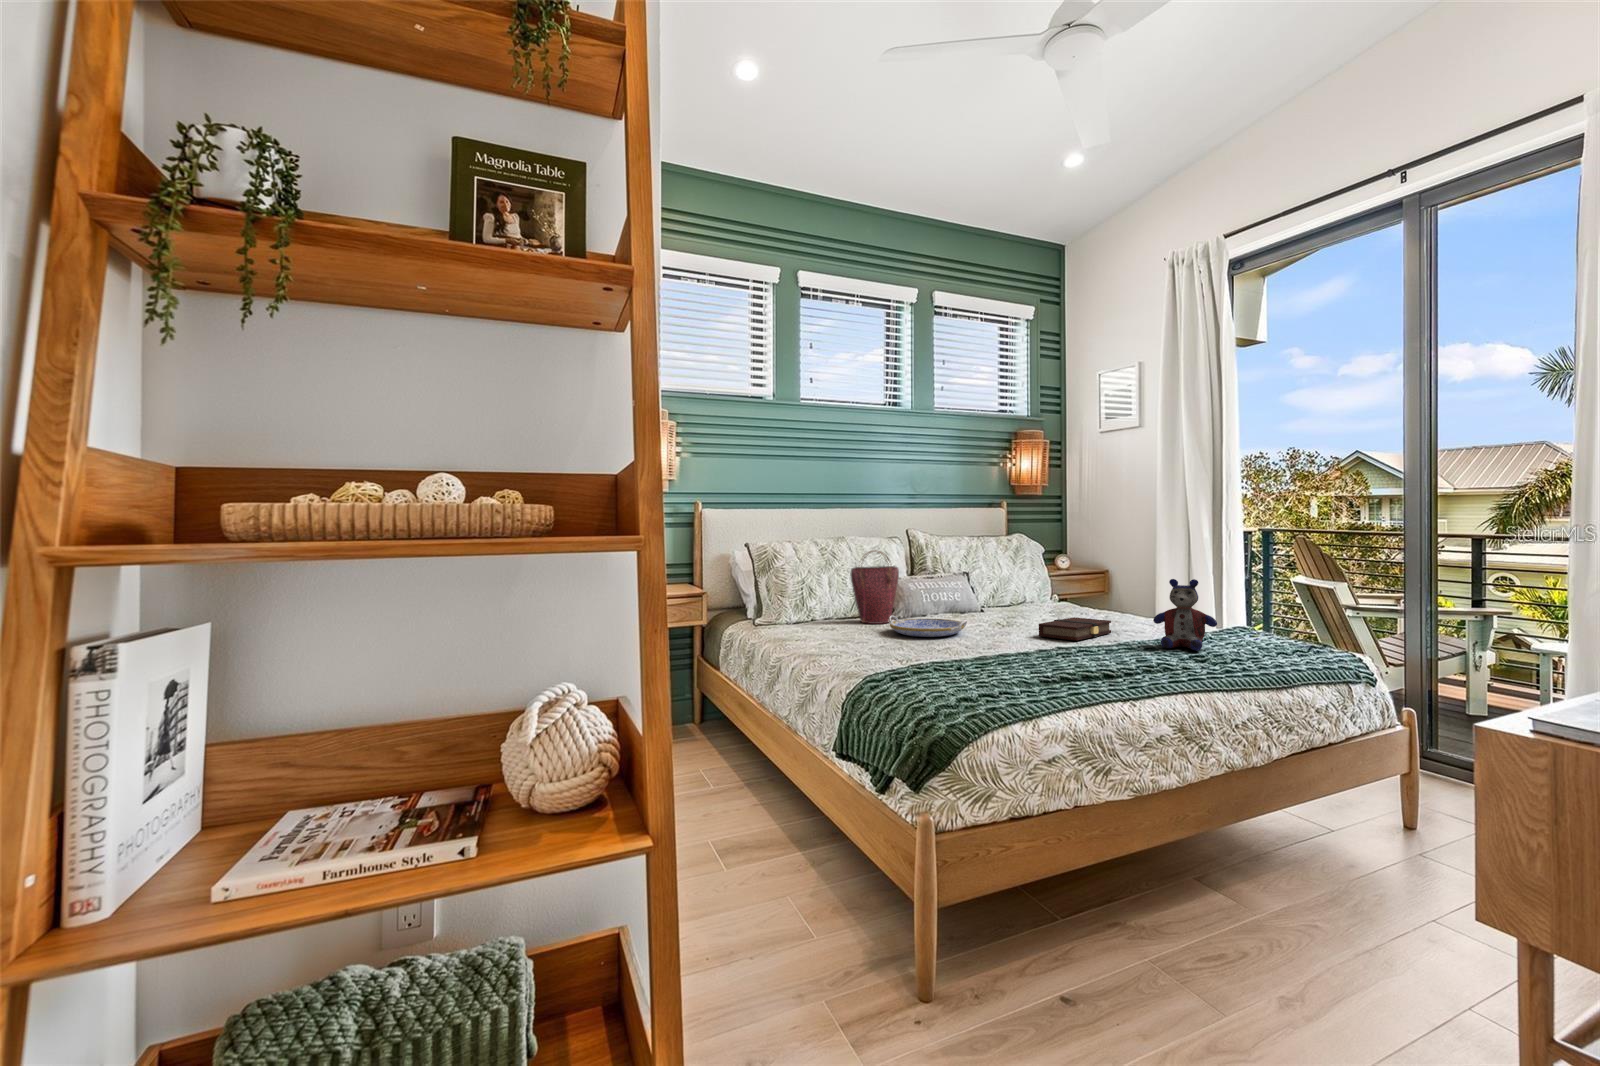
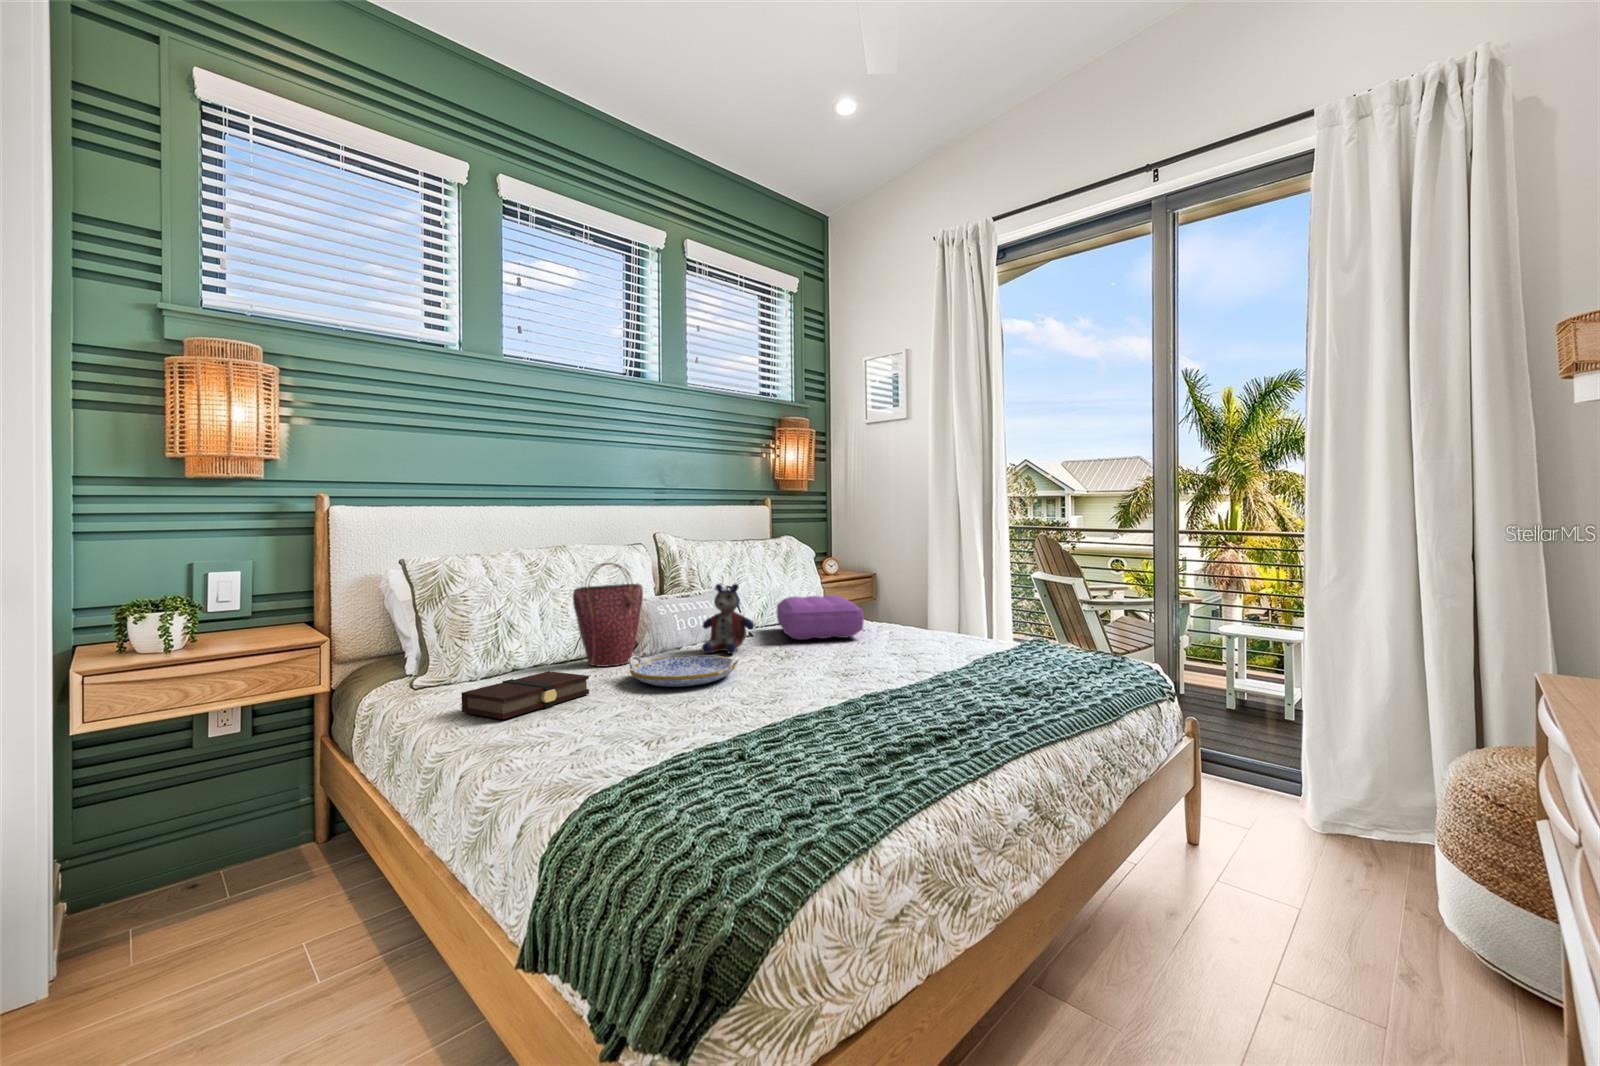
stuffed bear: present [1153,579,1217,651] -> present [702,584,754,654]
pillow: none [1005,583,1077,617] -> present [777,595,864,640]
book: present [1039,617,1111,641] -> present [461,671,589,719]

